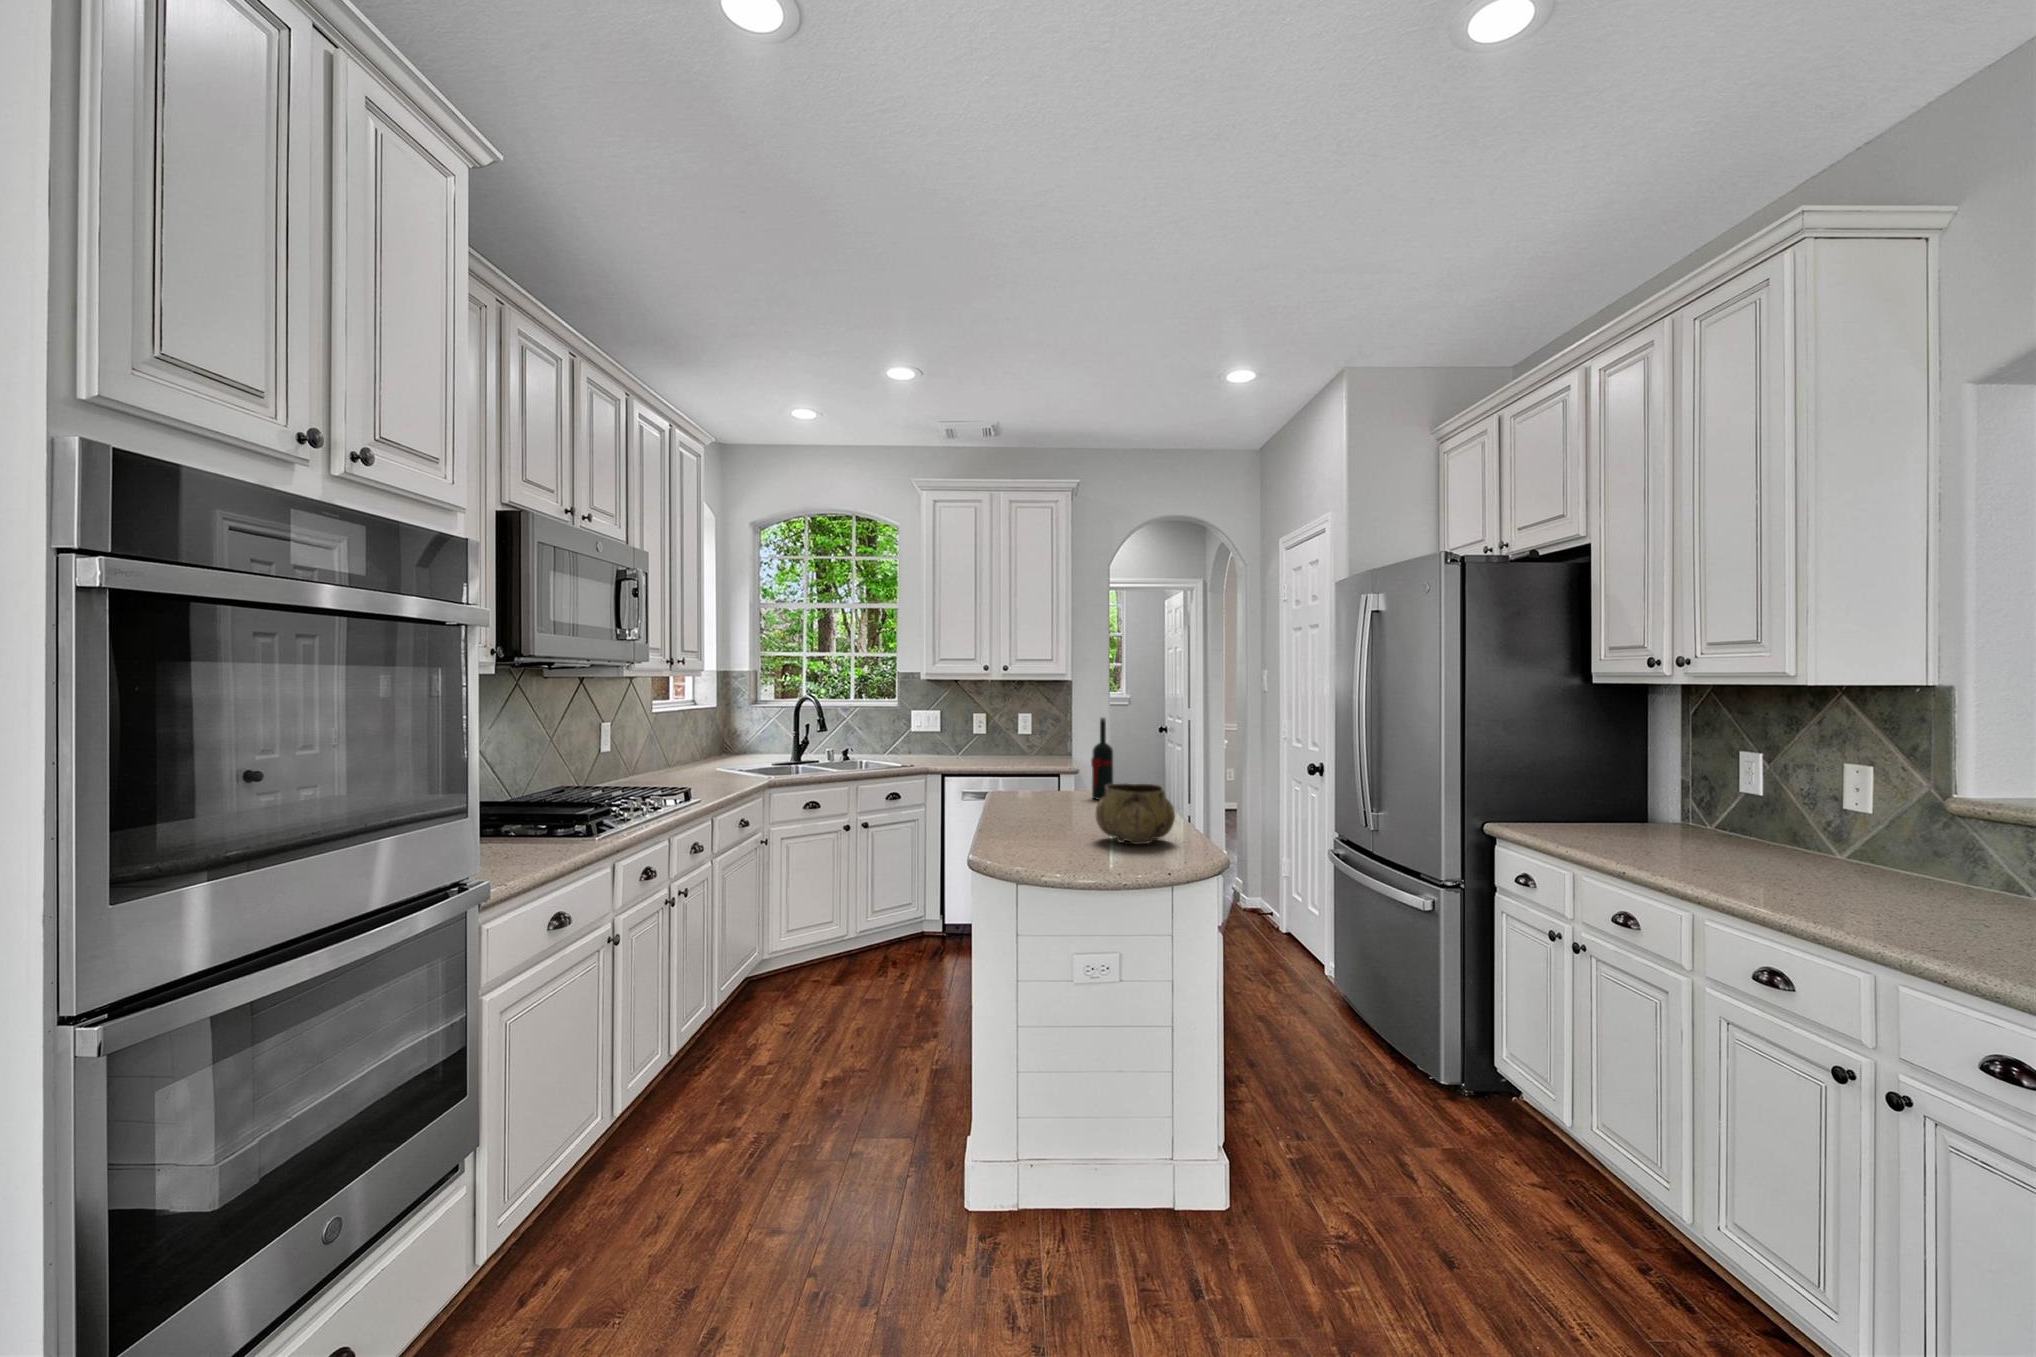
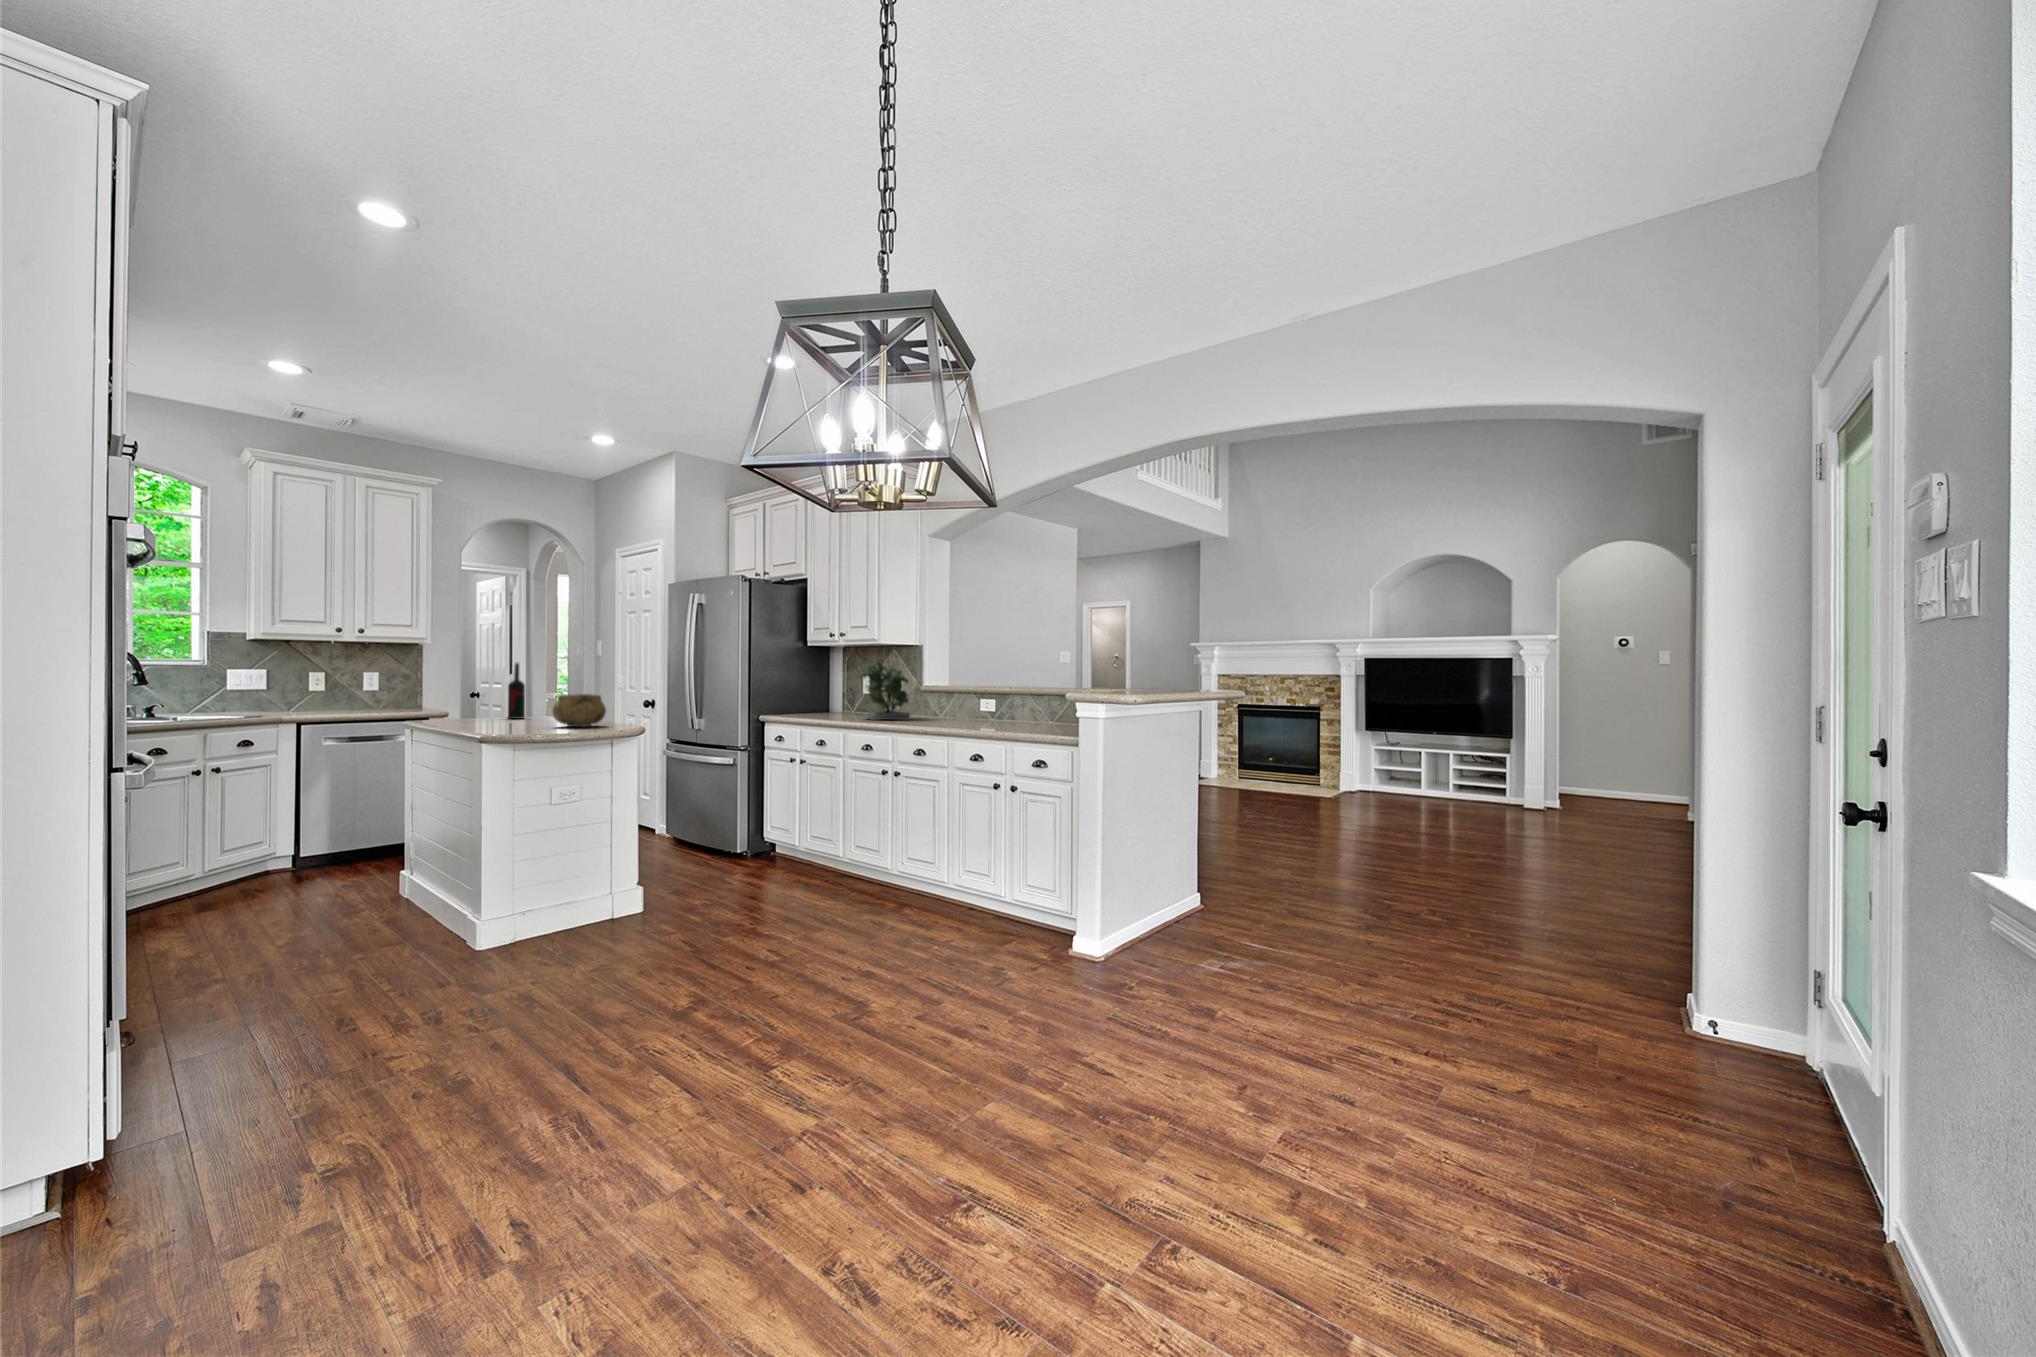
potted plant: none [1742,727,1922,903] -> present [862,663,910,720]

